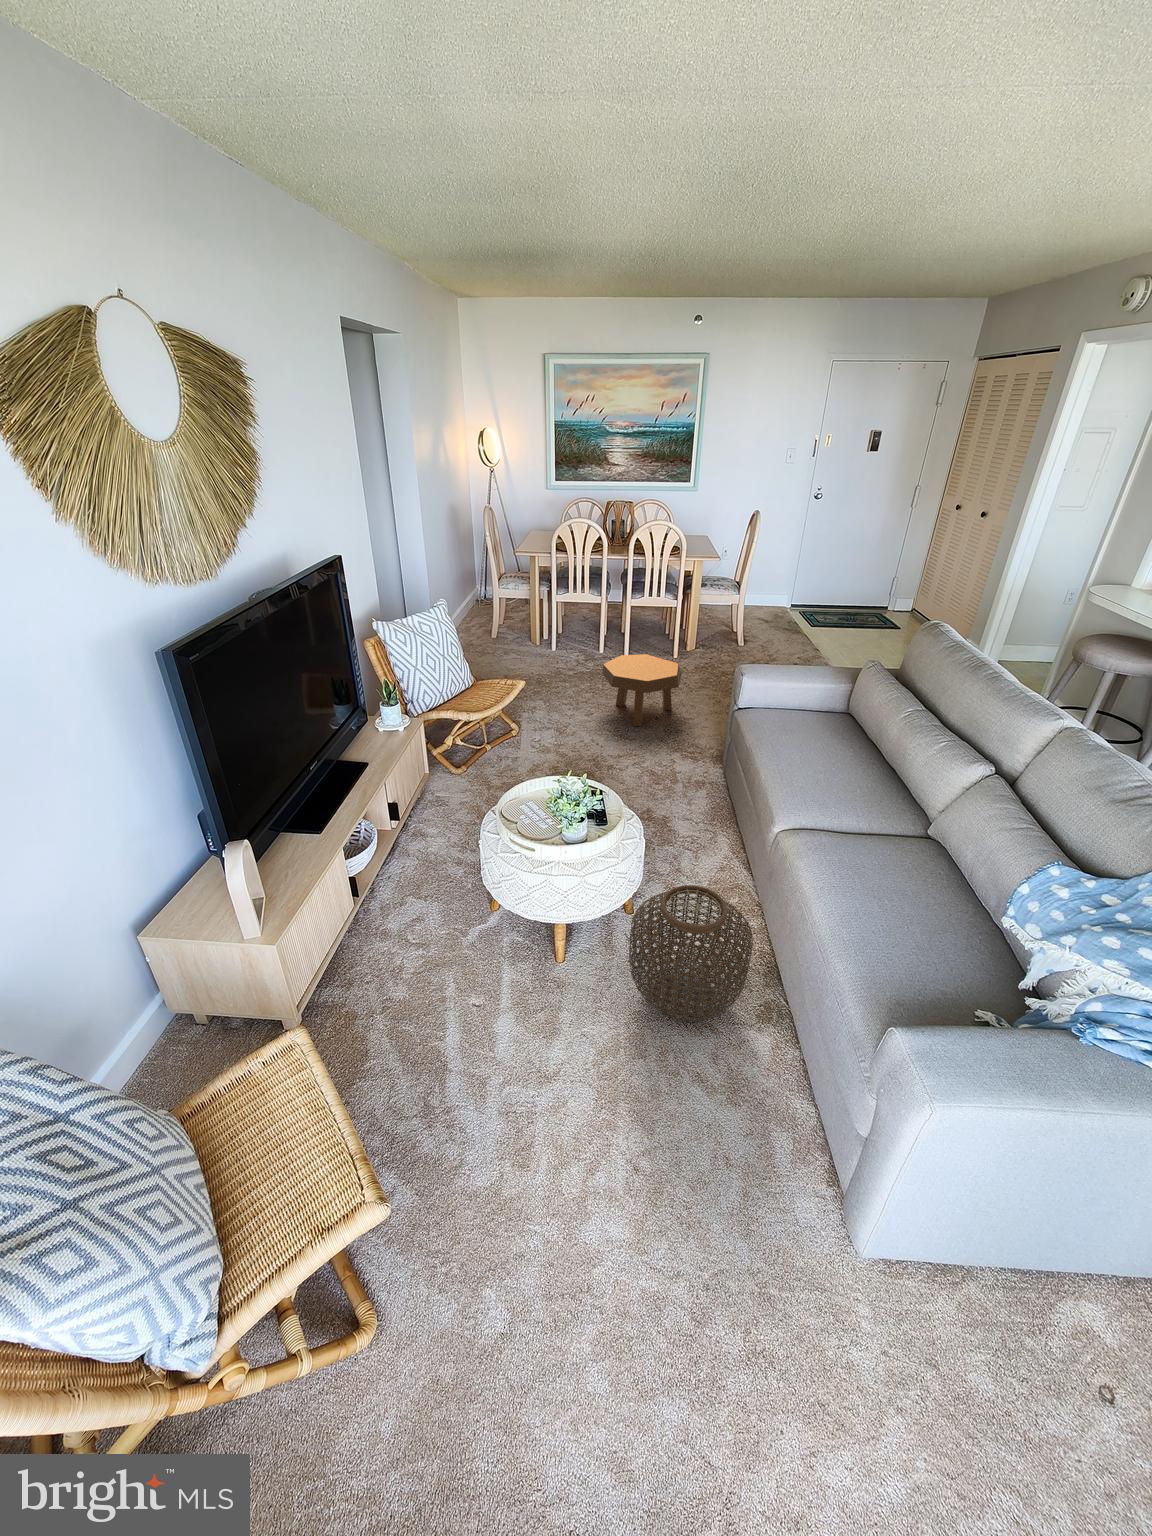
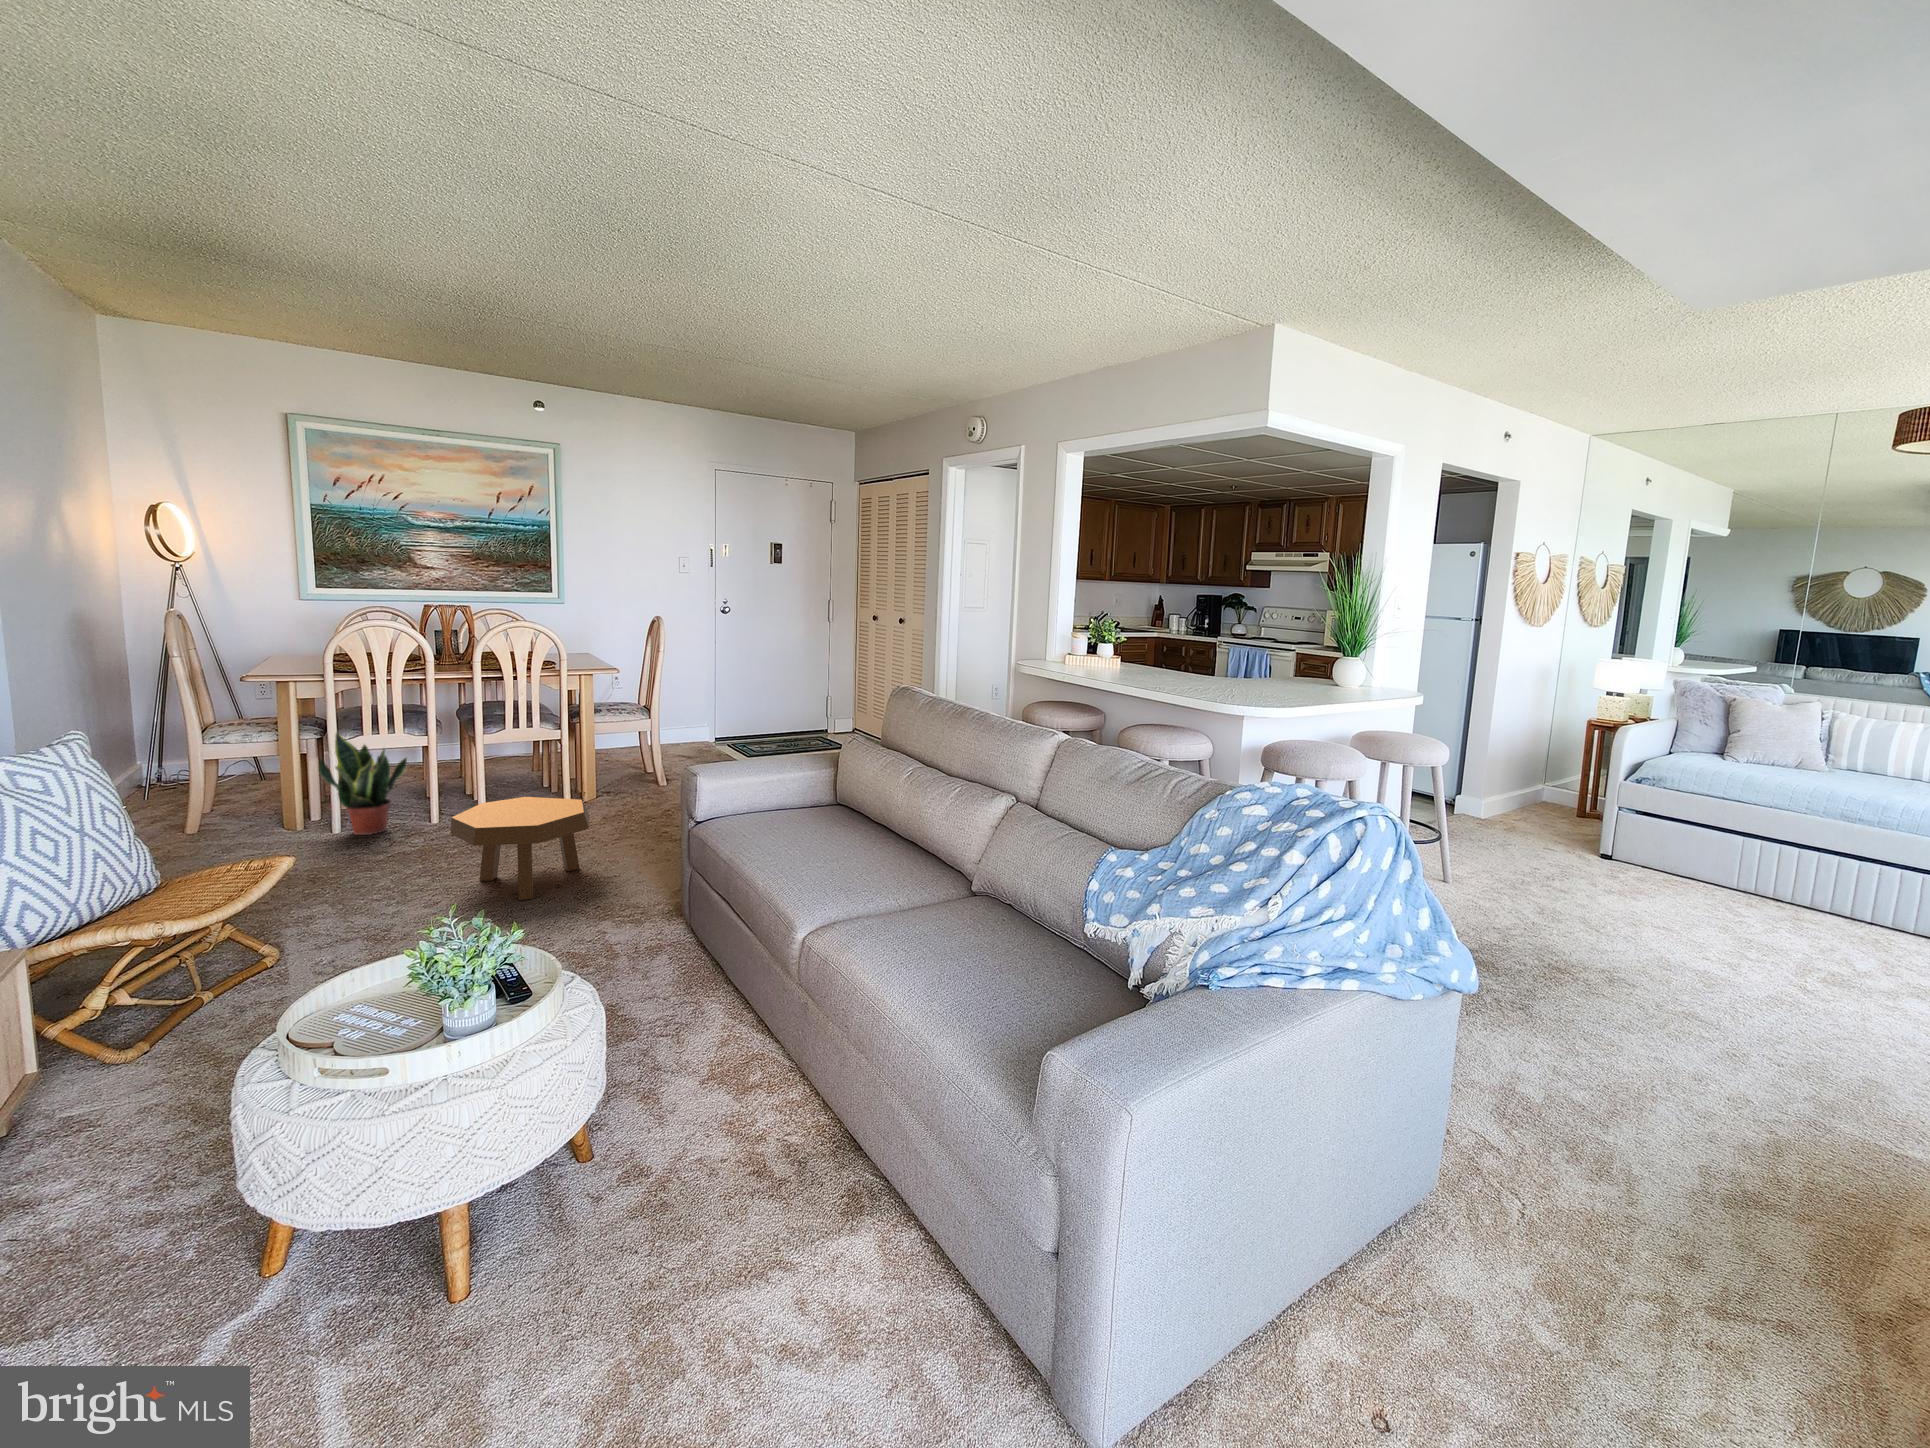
potted plant: none [546,591,589,657] -> present [319,733,407,835]
woven basket: present [629,885,753,1022] -> none [612,1030,818,1280]

